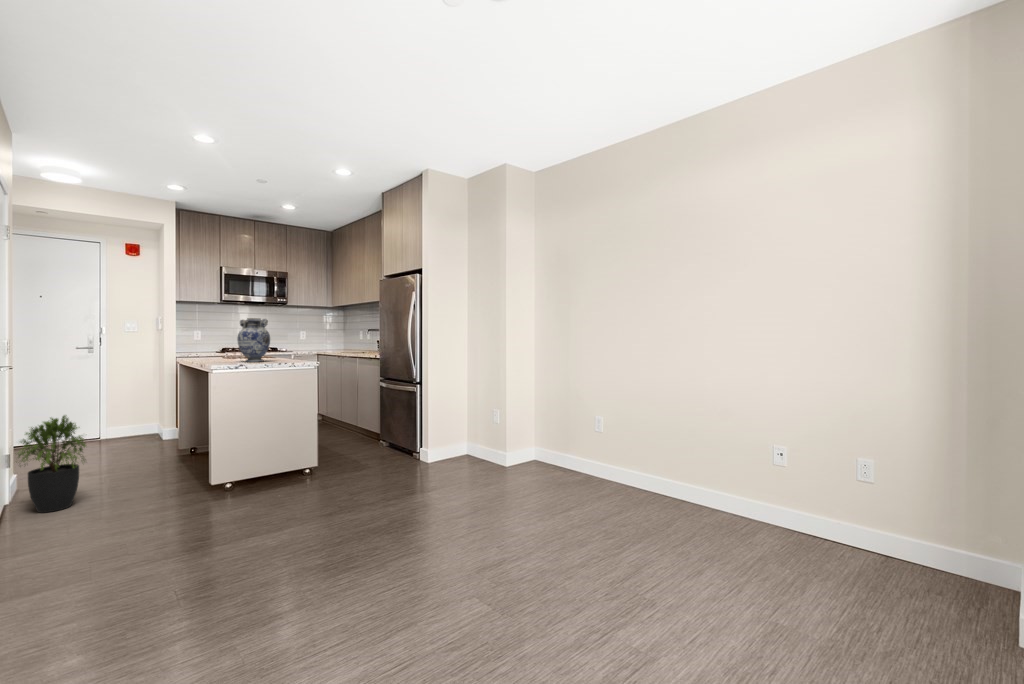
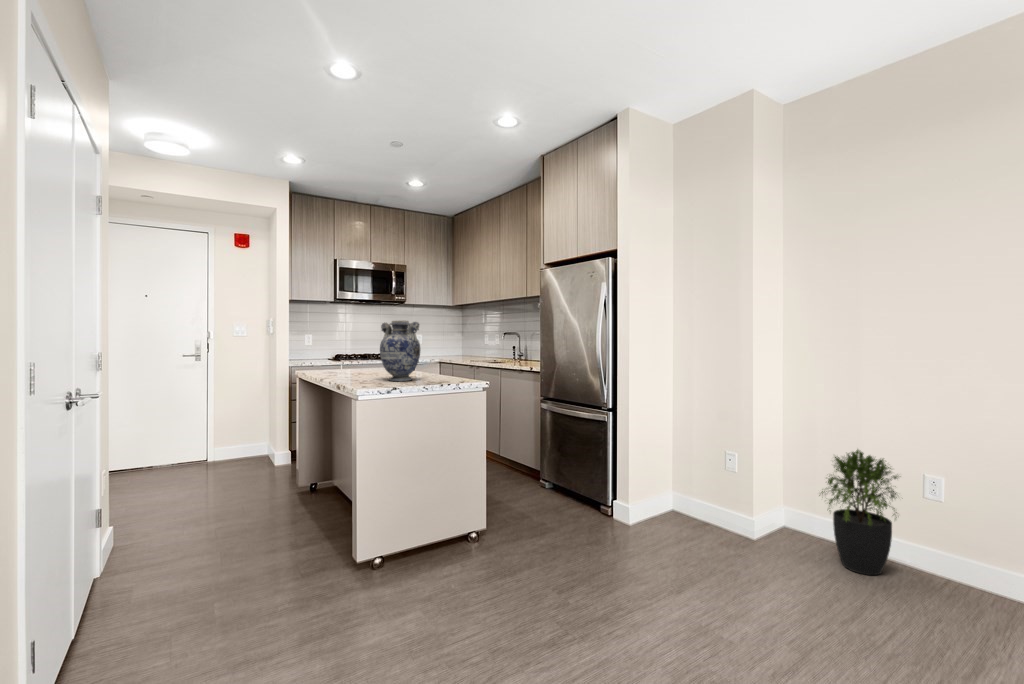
potted plant: present [18,415,86,513] -> present [819,449,898,575]

